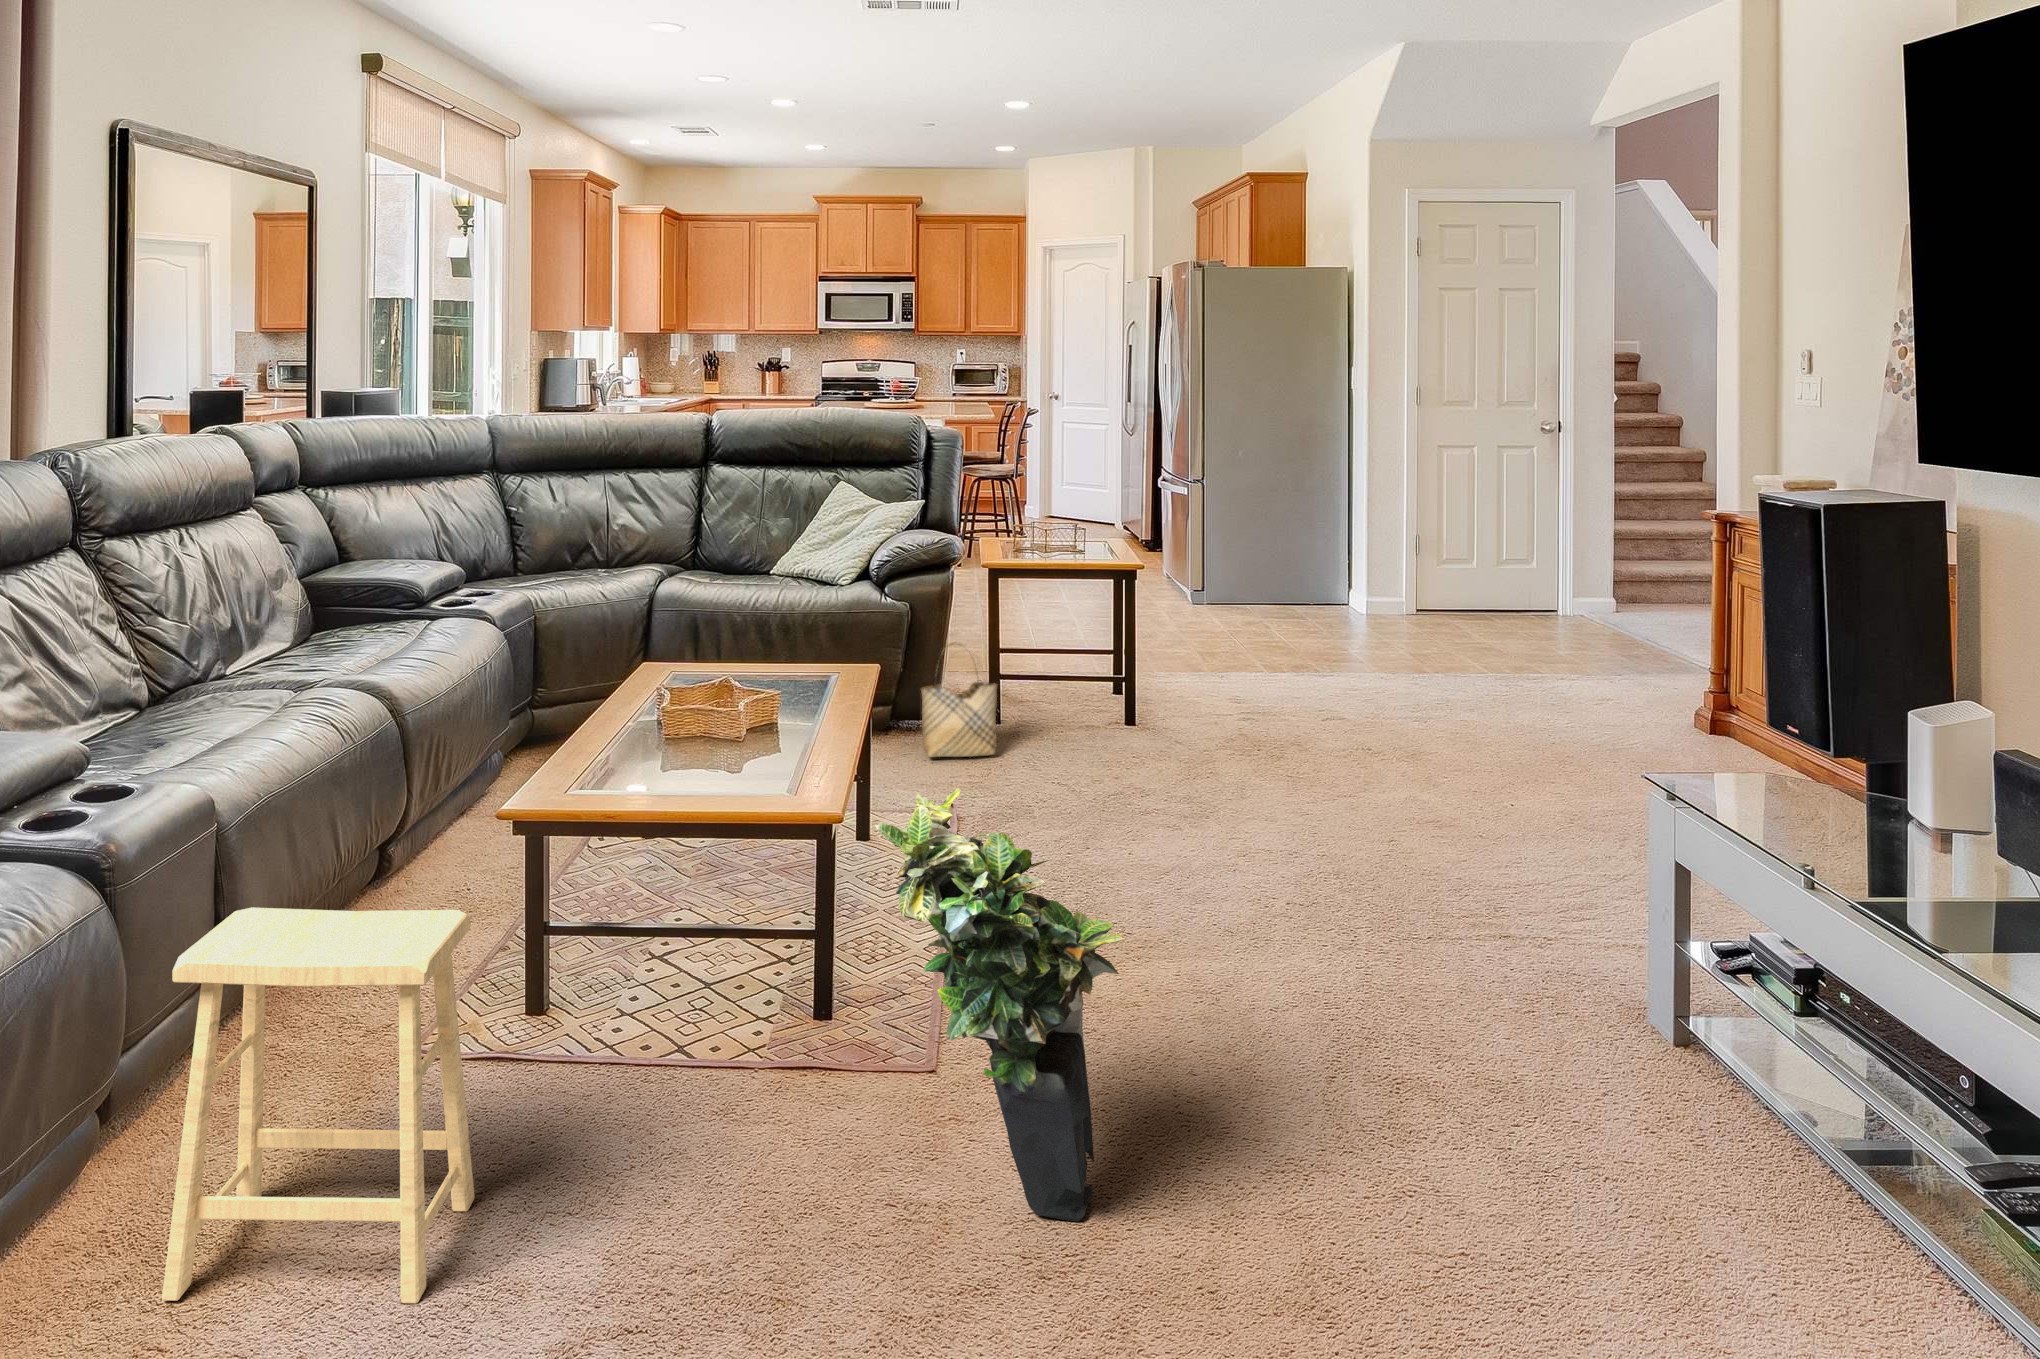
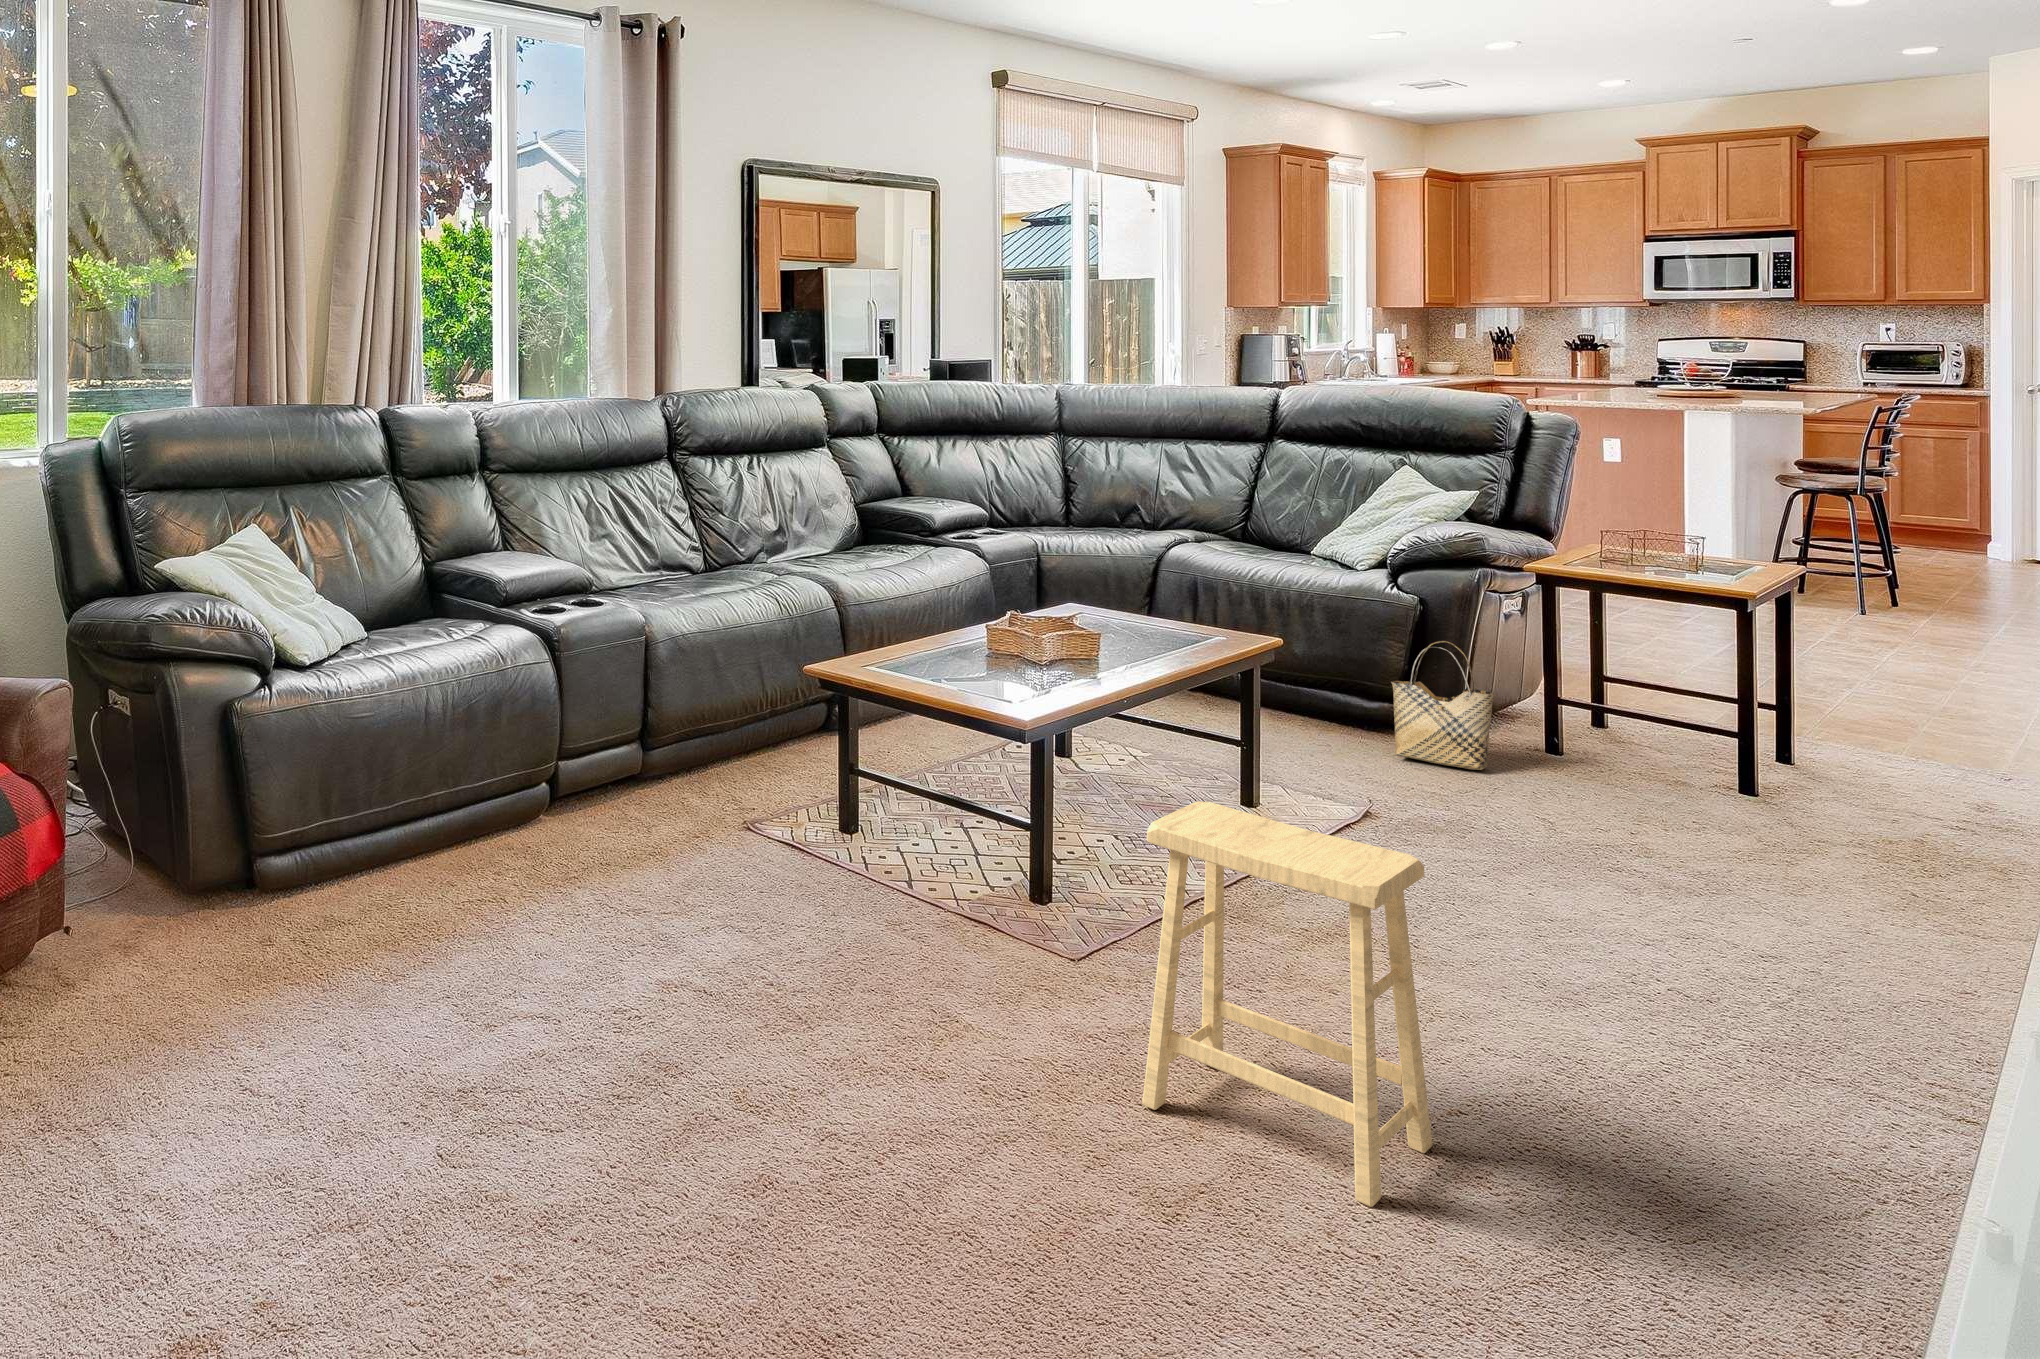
potted plant: present [876,788,1123,1222] -> none [905,683,1102,1058]
footstool: present [162,907,475,1304] -> present [1142,801,1432,1207]

